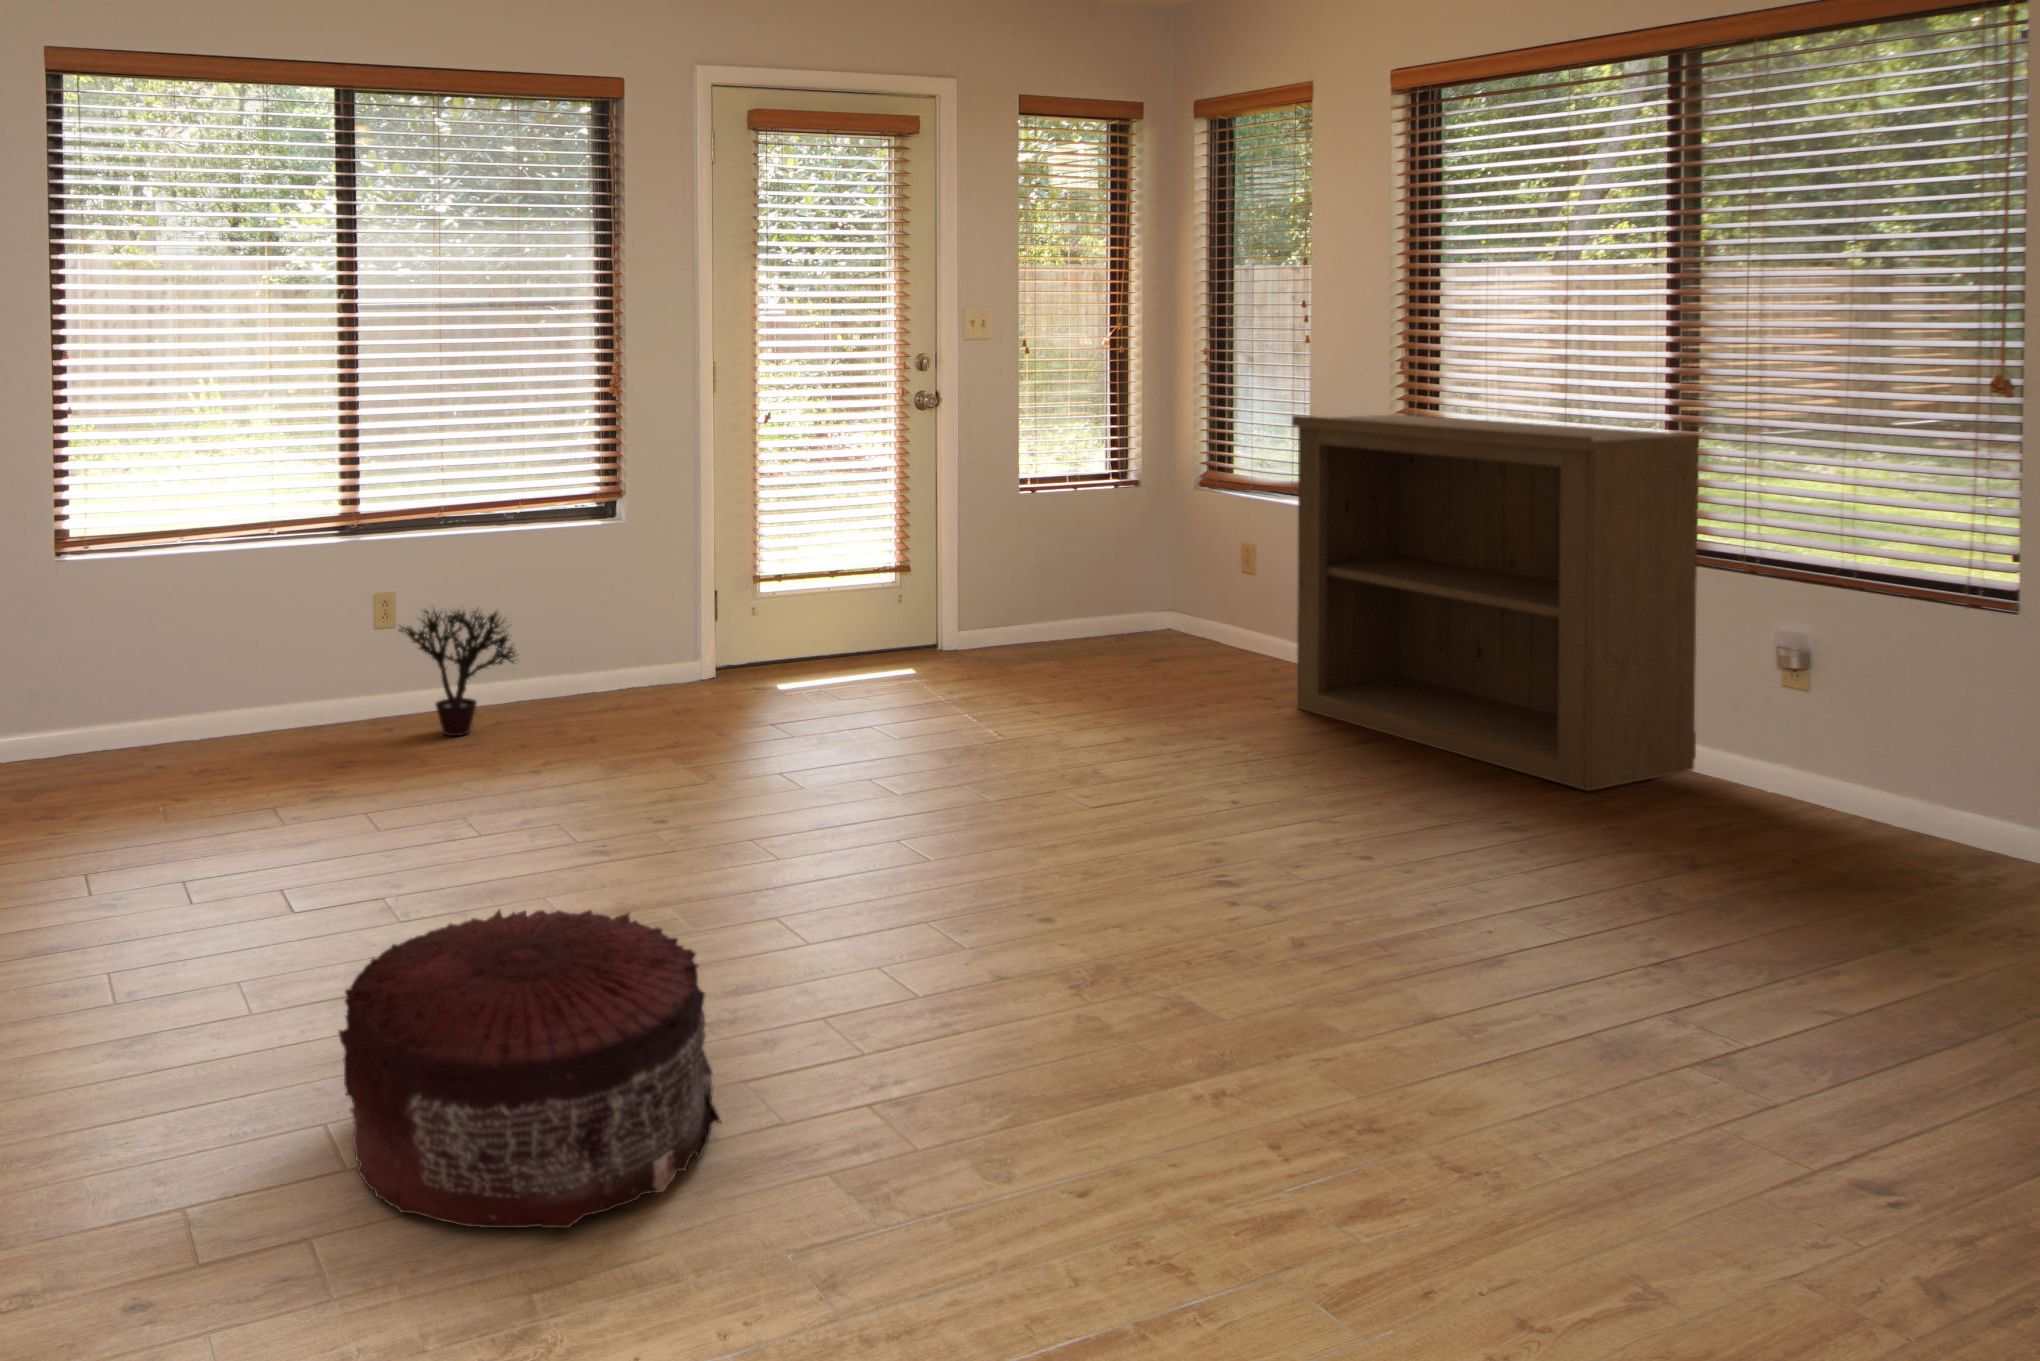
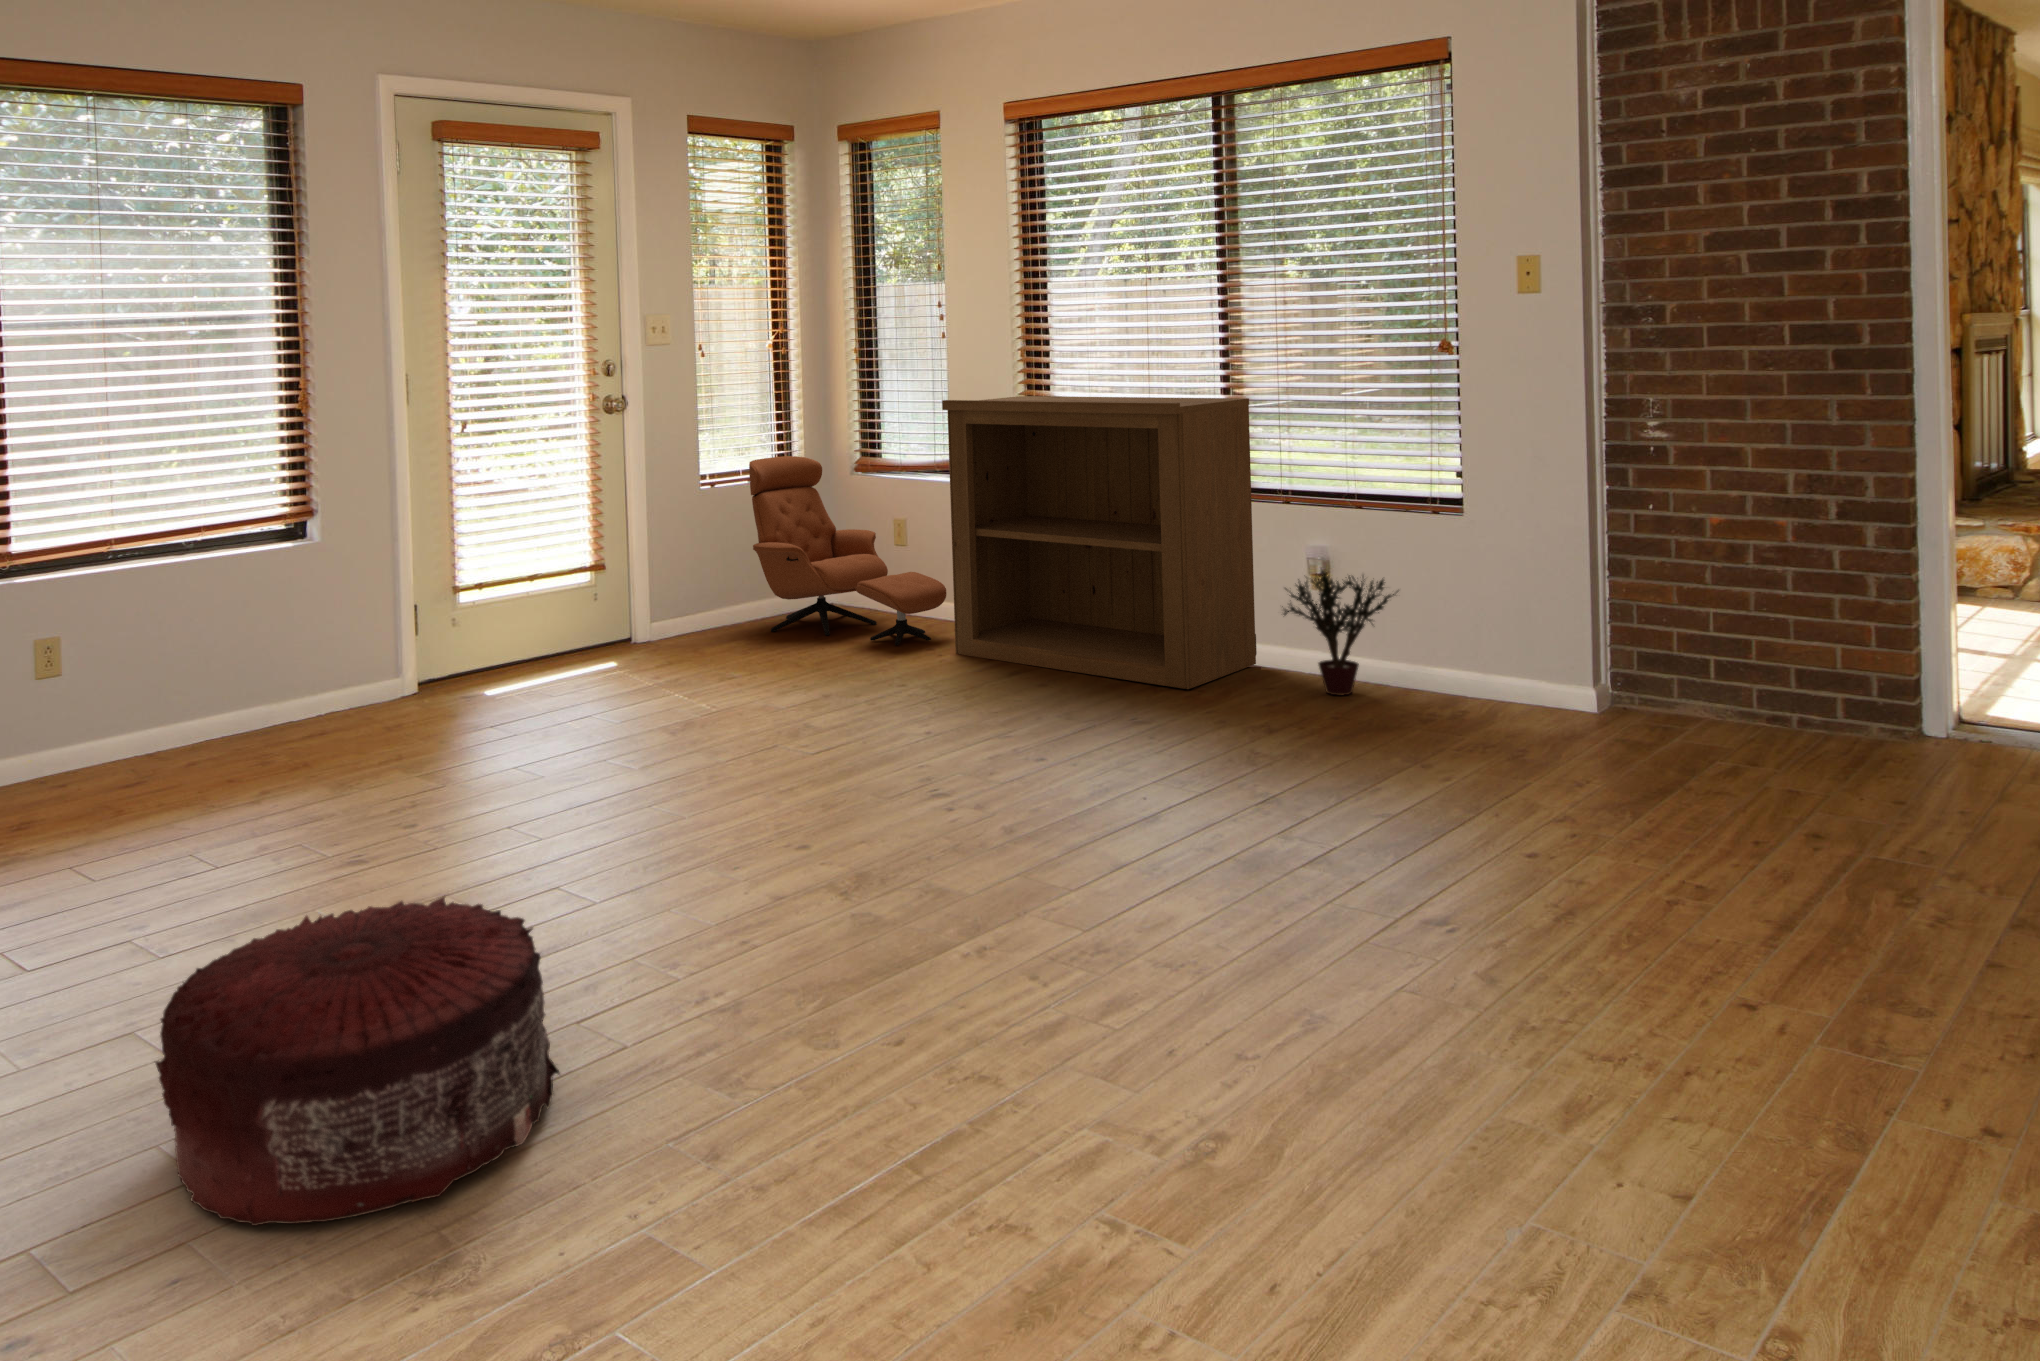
armchair: none [1074,466,1294,689] -> present [749,456,946,645]
potted plant: present [400,610,515,736] -> present [1284,570,1398,695]

